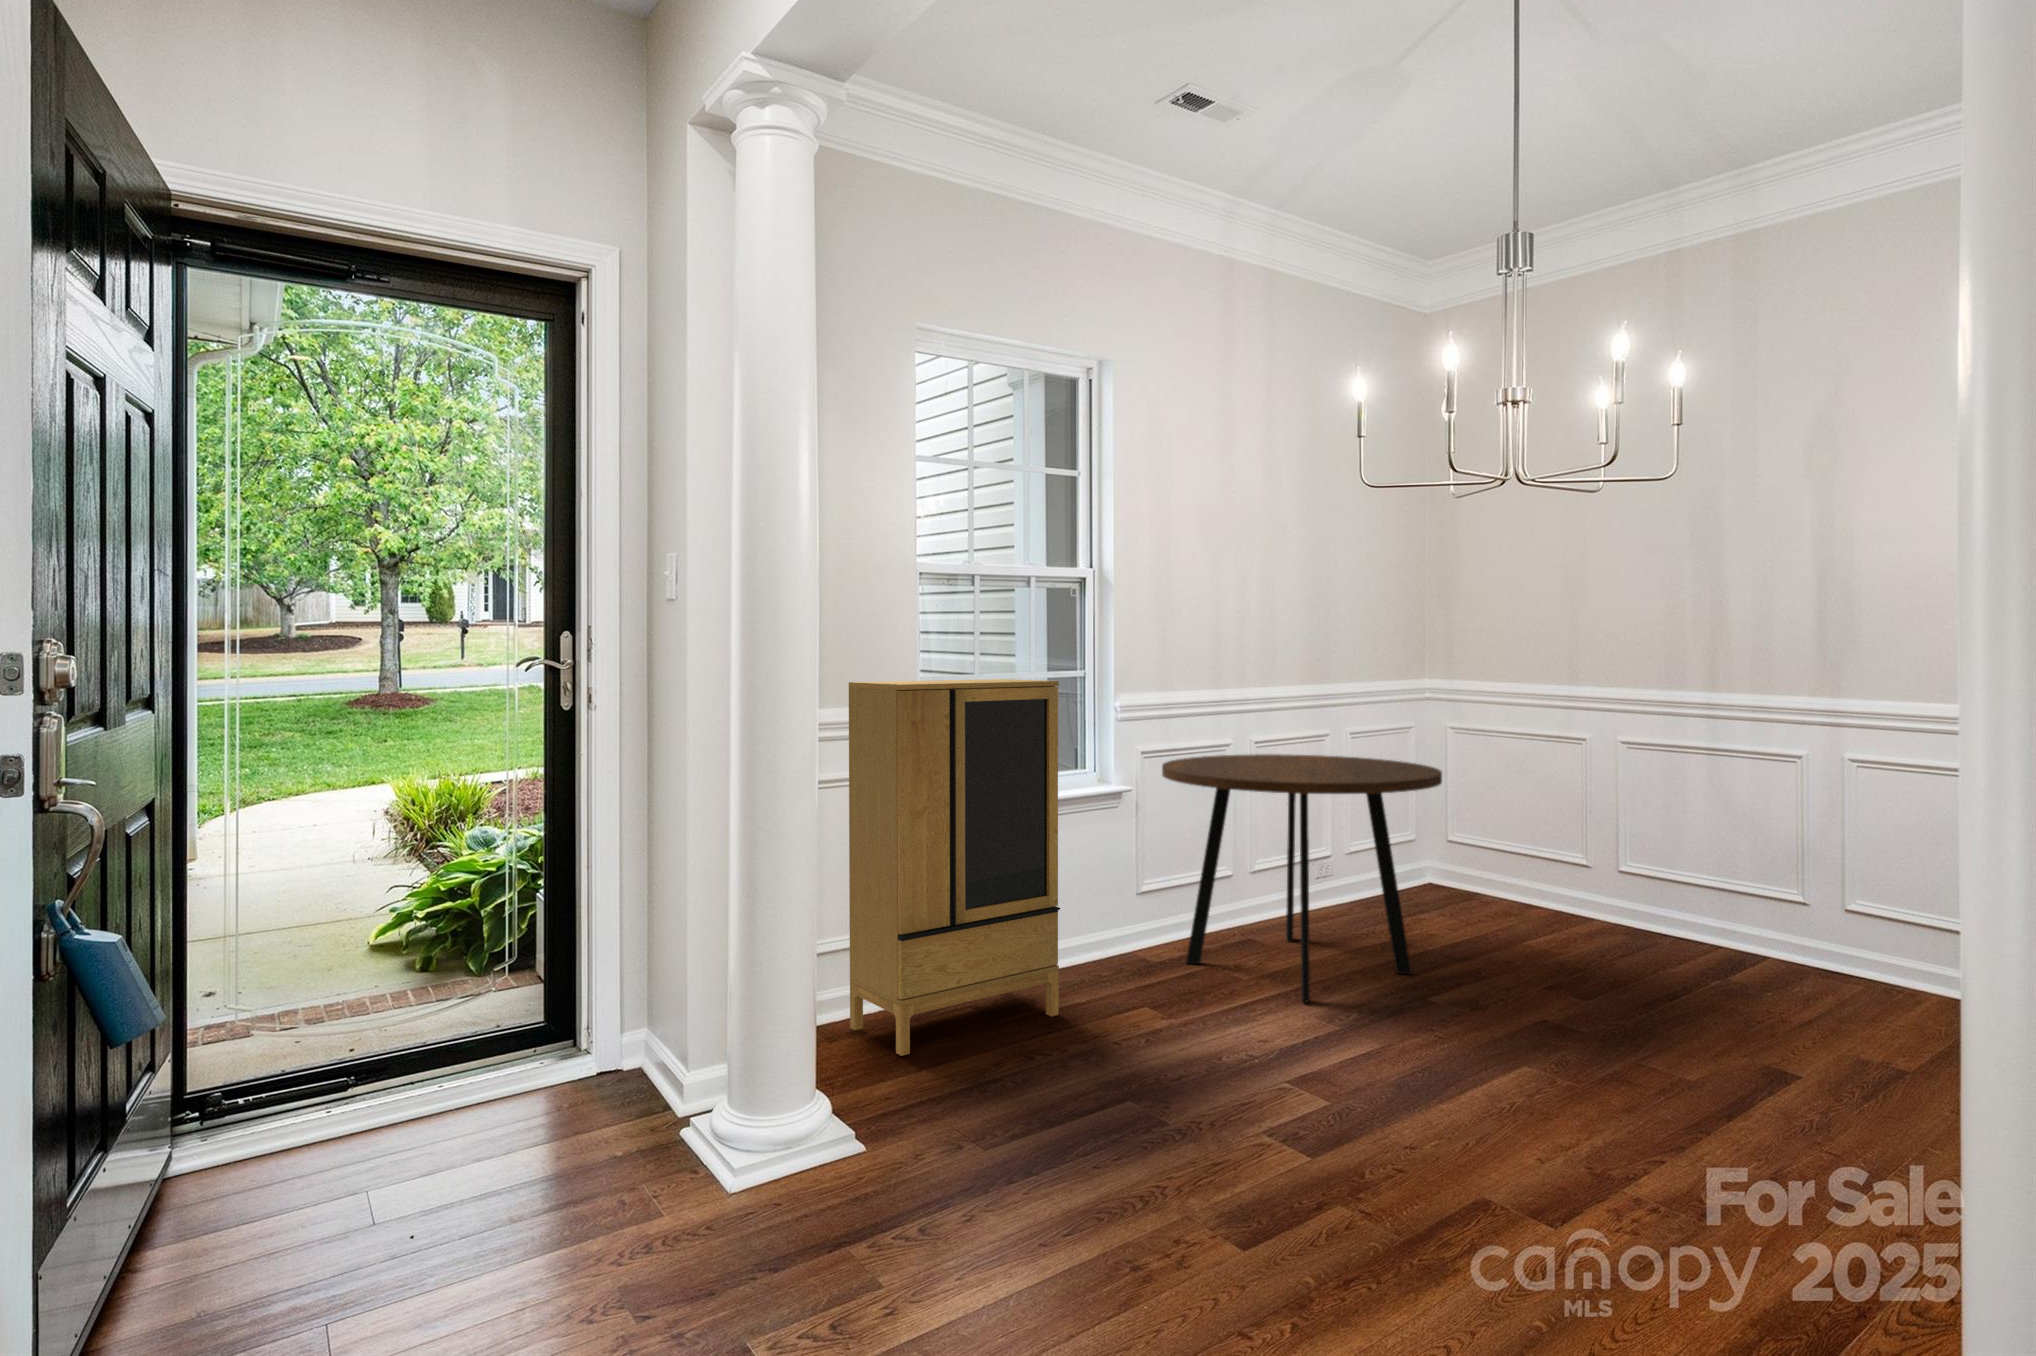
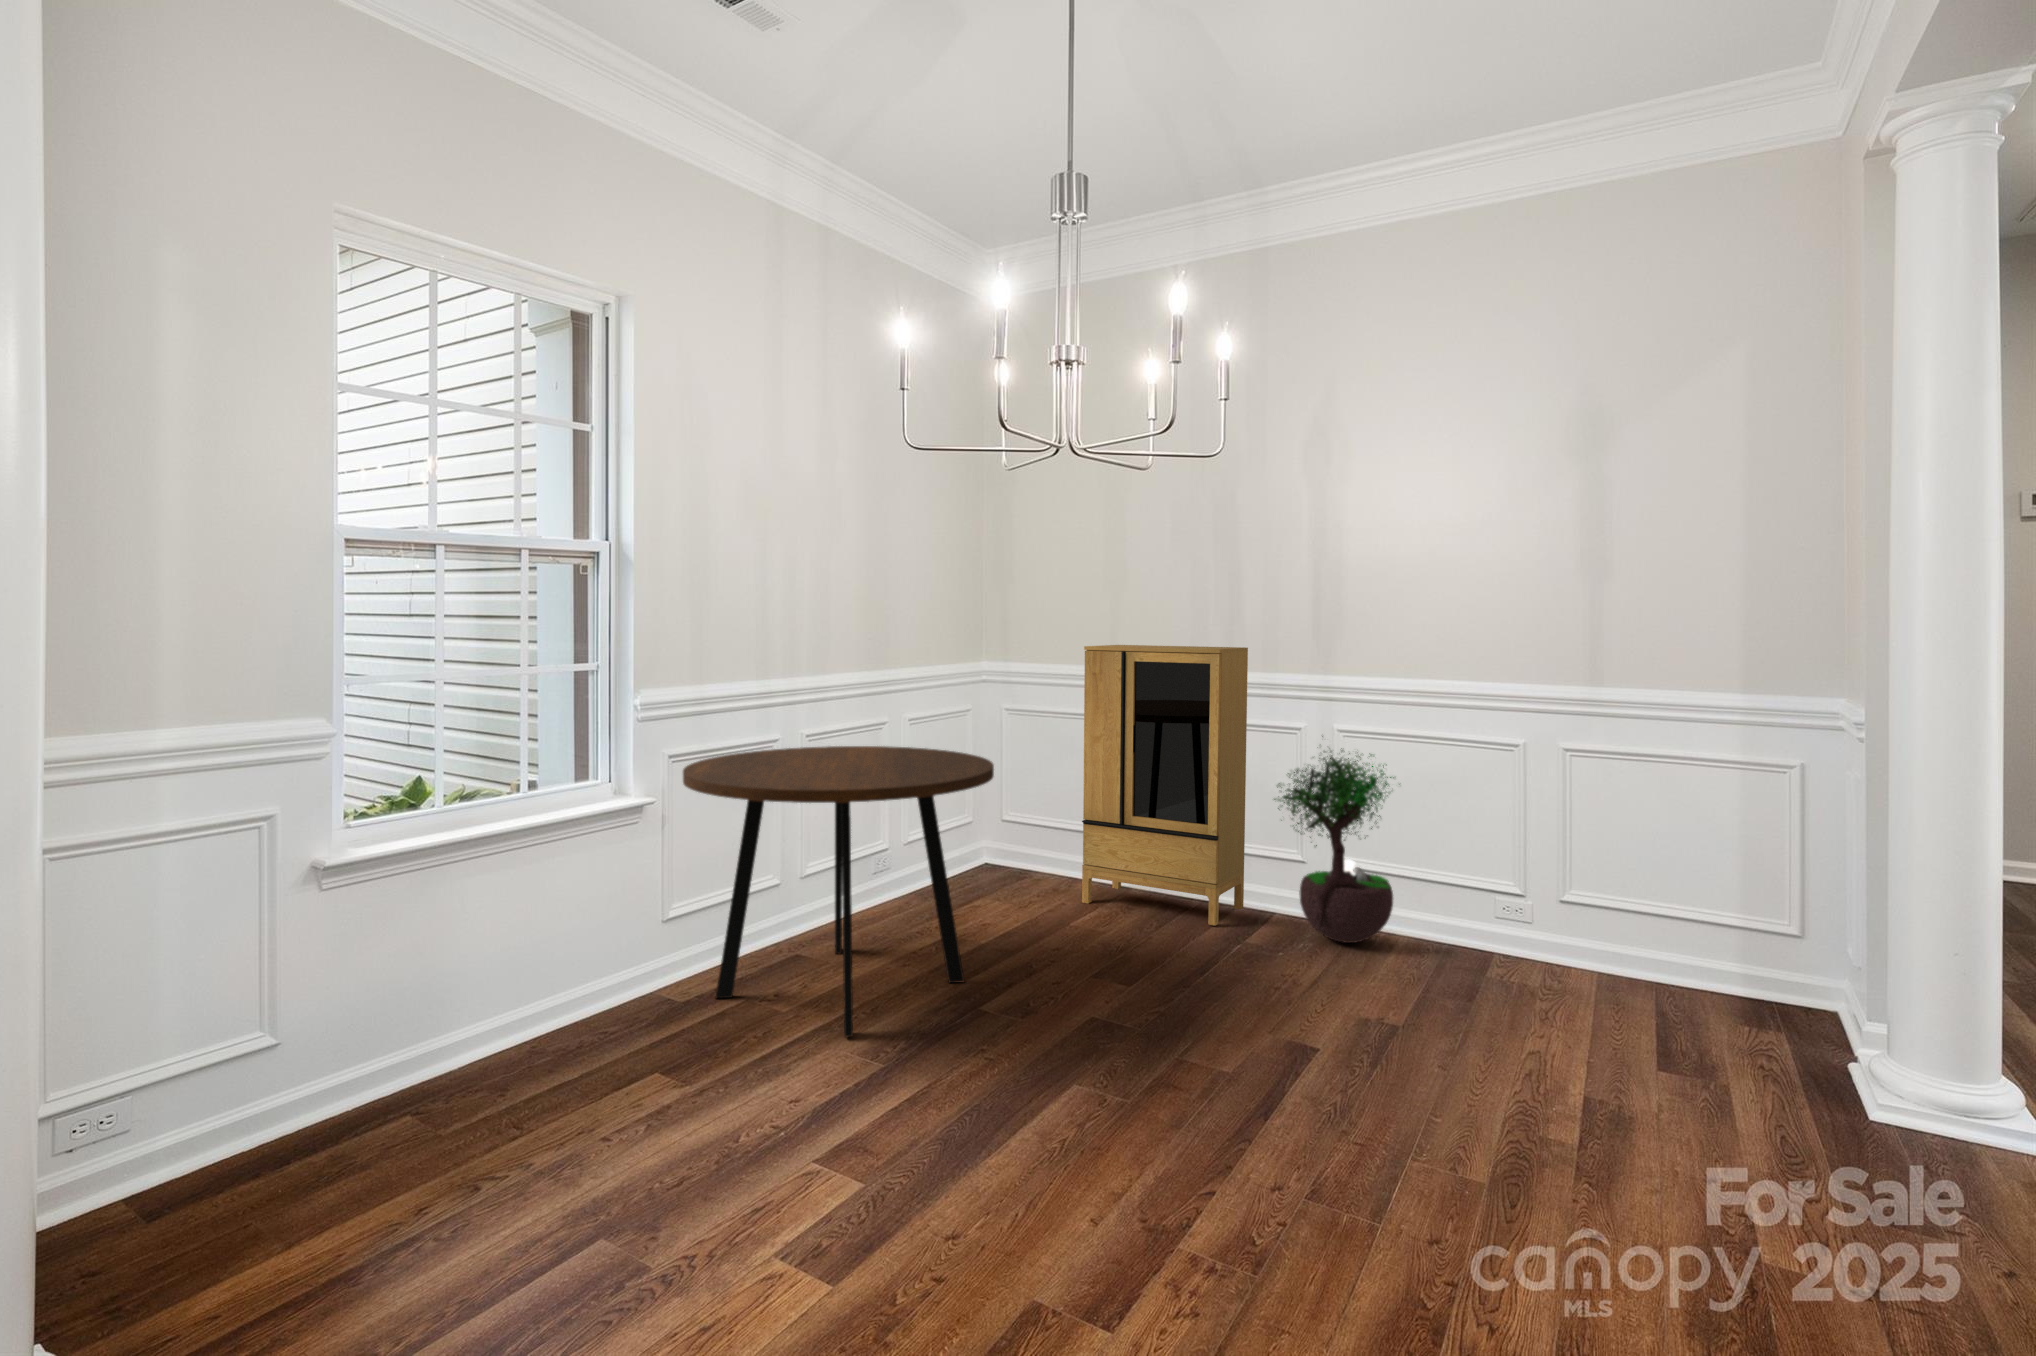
cabinet: present [849,679,1060,1056] -> present [1082,645,1248,926]
potted tree: none [1751,757,1914,983] -> present [1274,736,1400,943]

